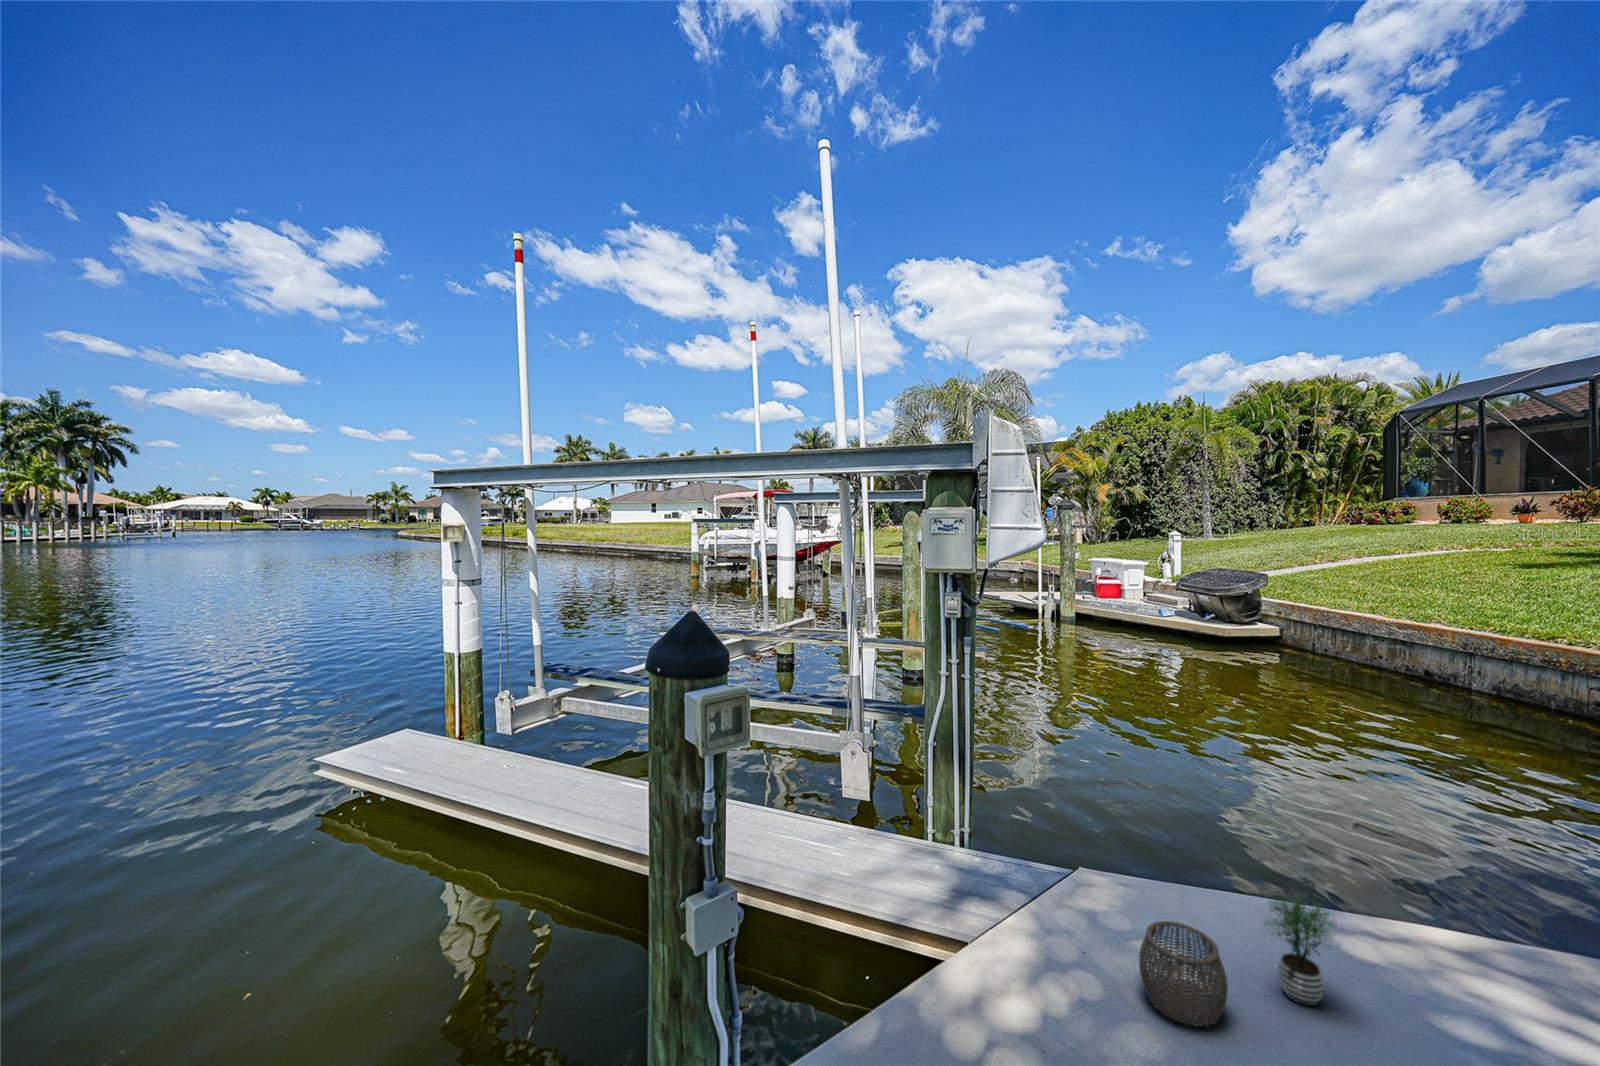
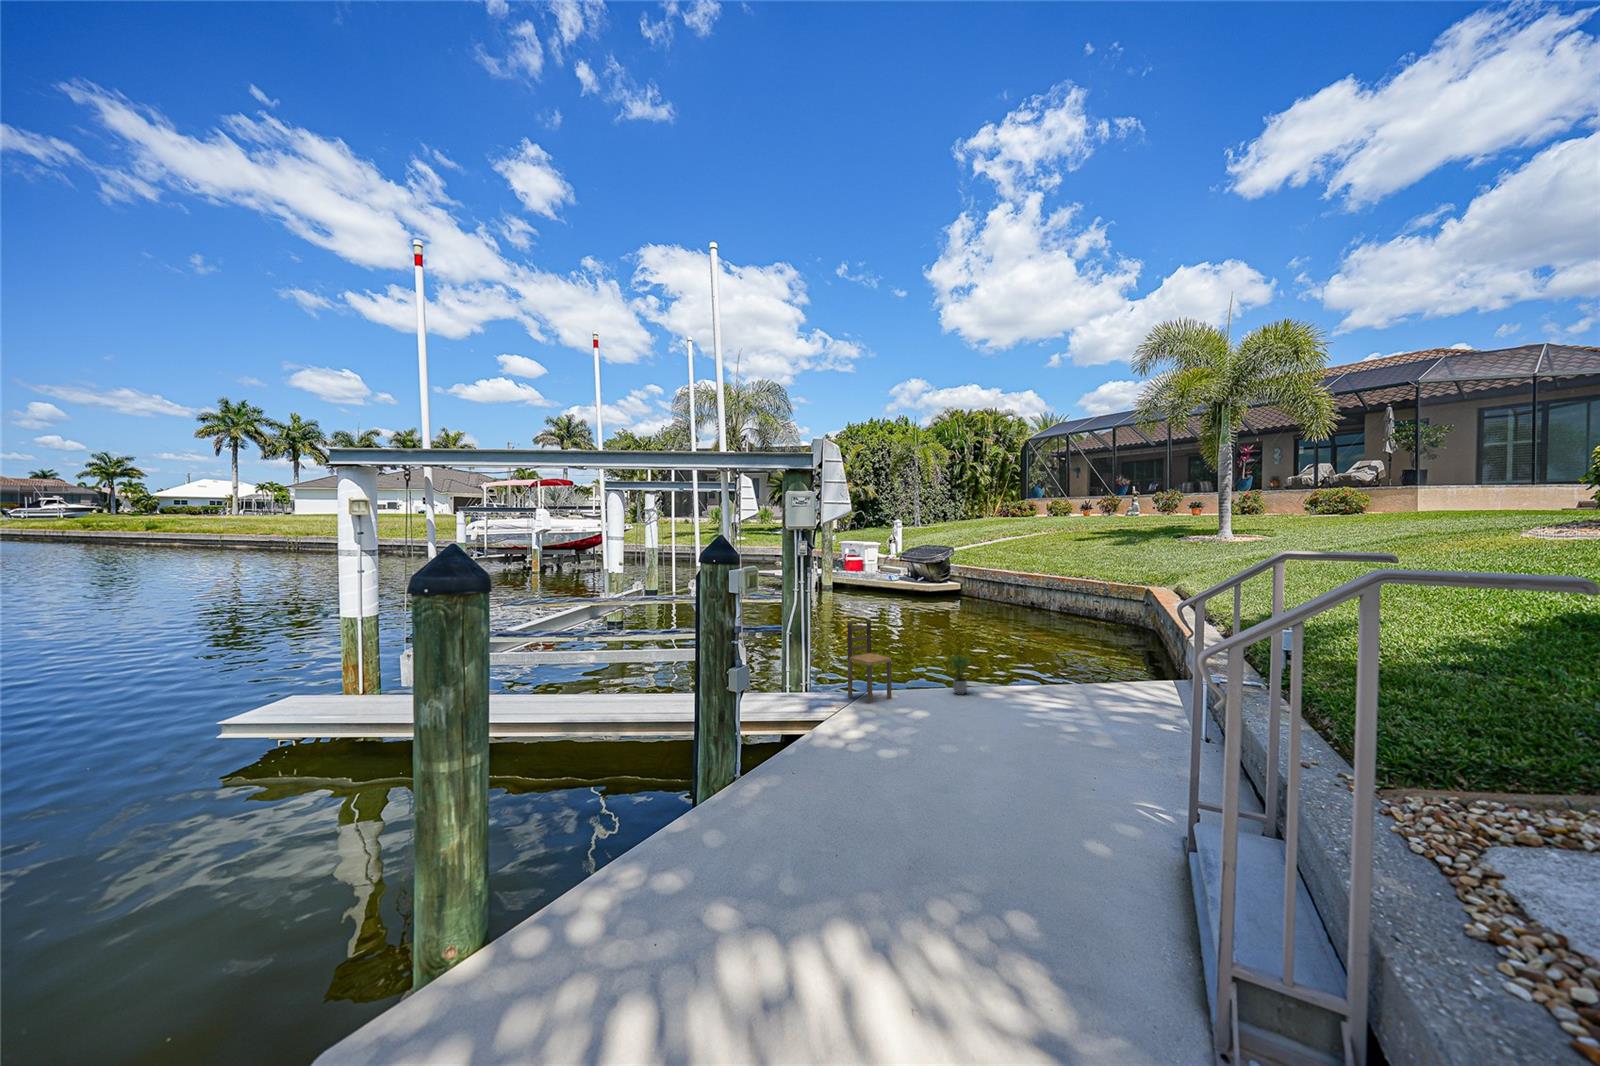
chair: none [1009,775,1111,987] -> present [847,619,892,703]
woven basket: present [1139,921,1228,1027] -> none [903,670,935,704]

